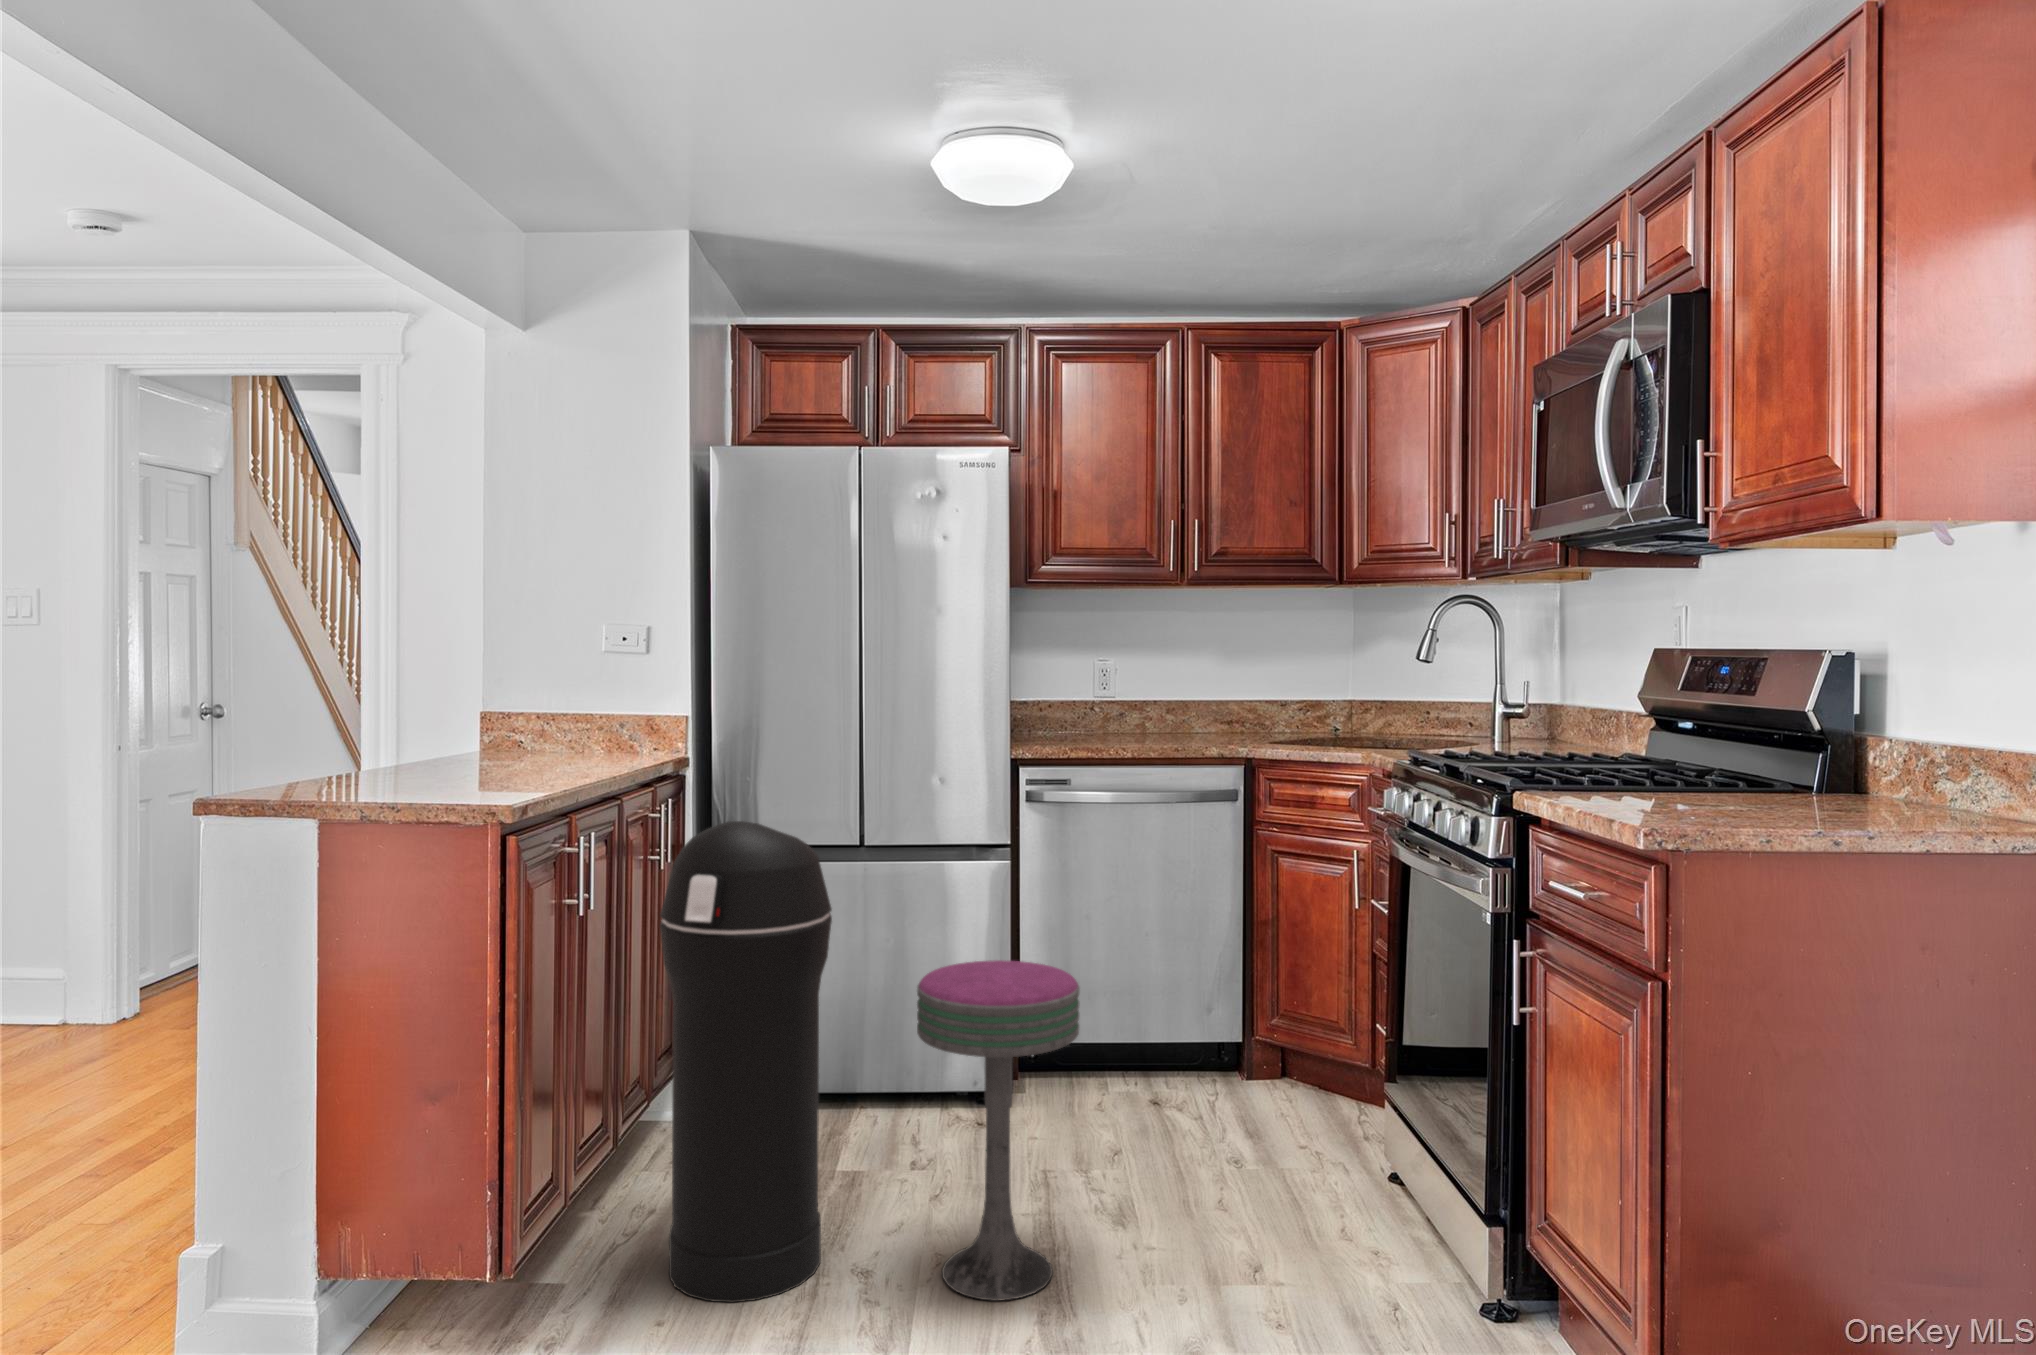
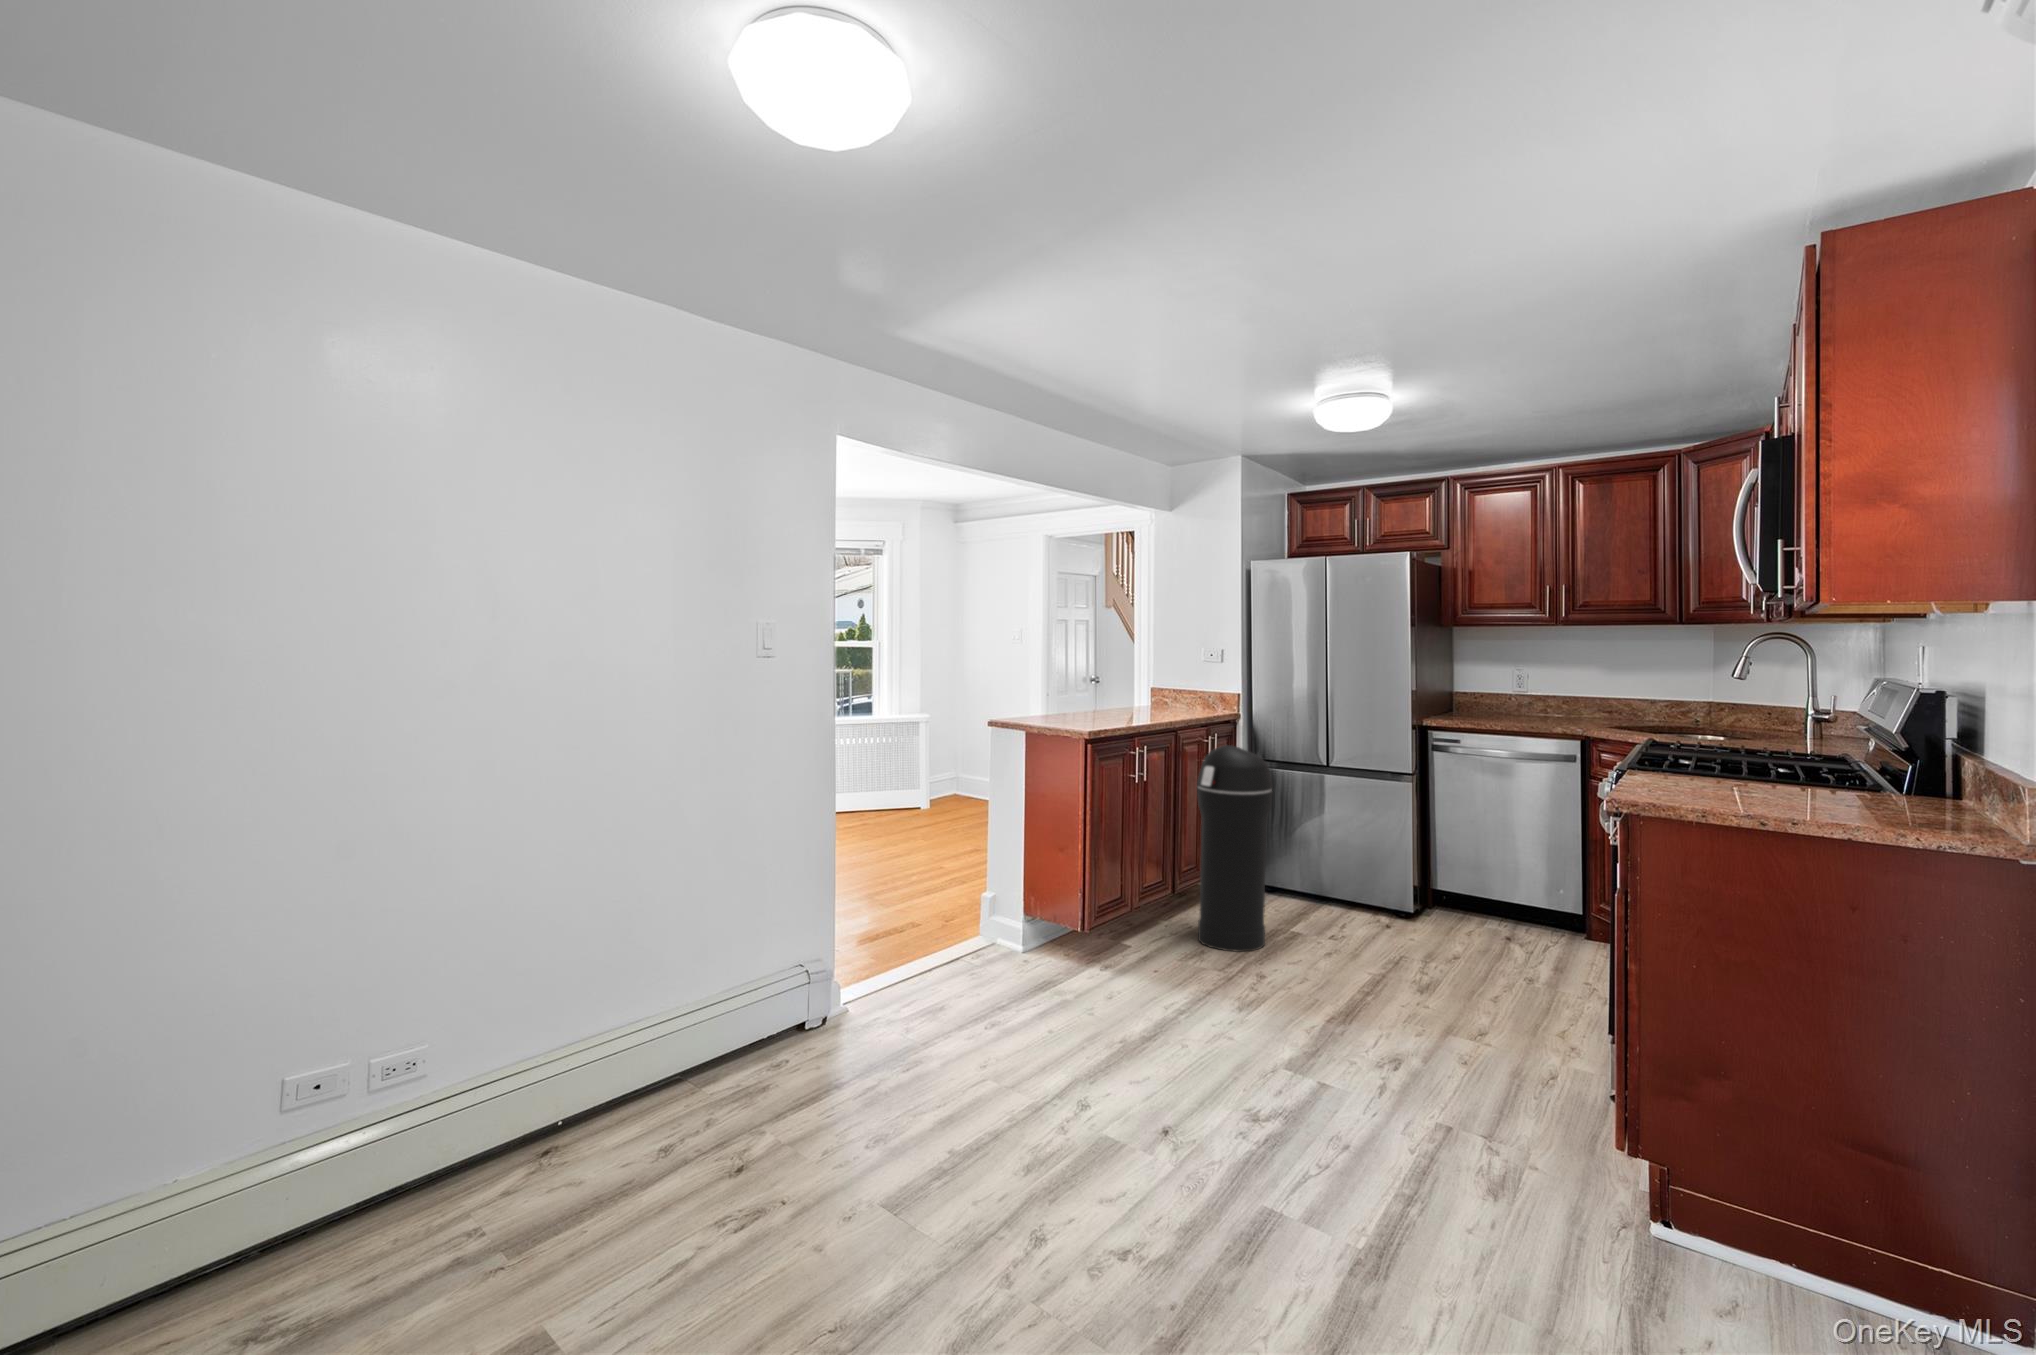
bar stool: present [917,960,1080,1301] -> none [1302,822,1383,975]

